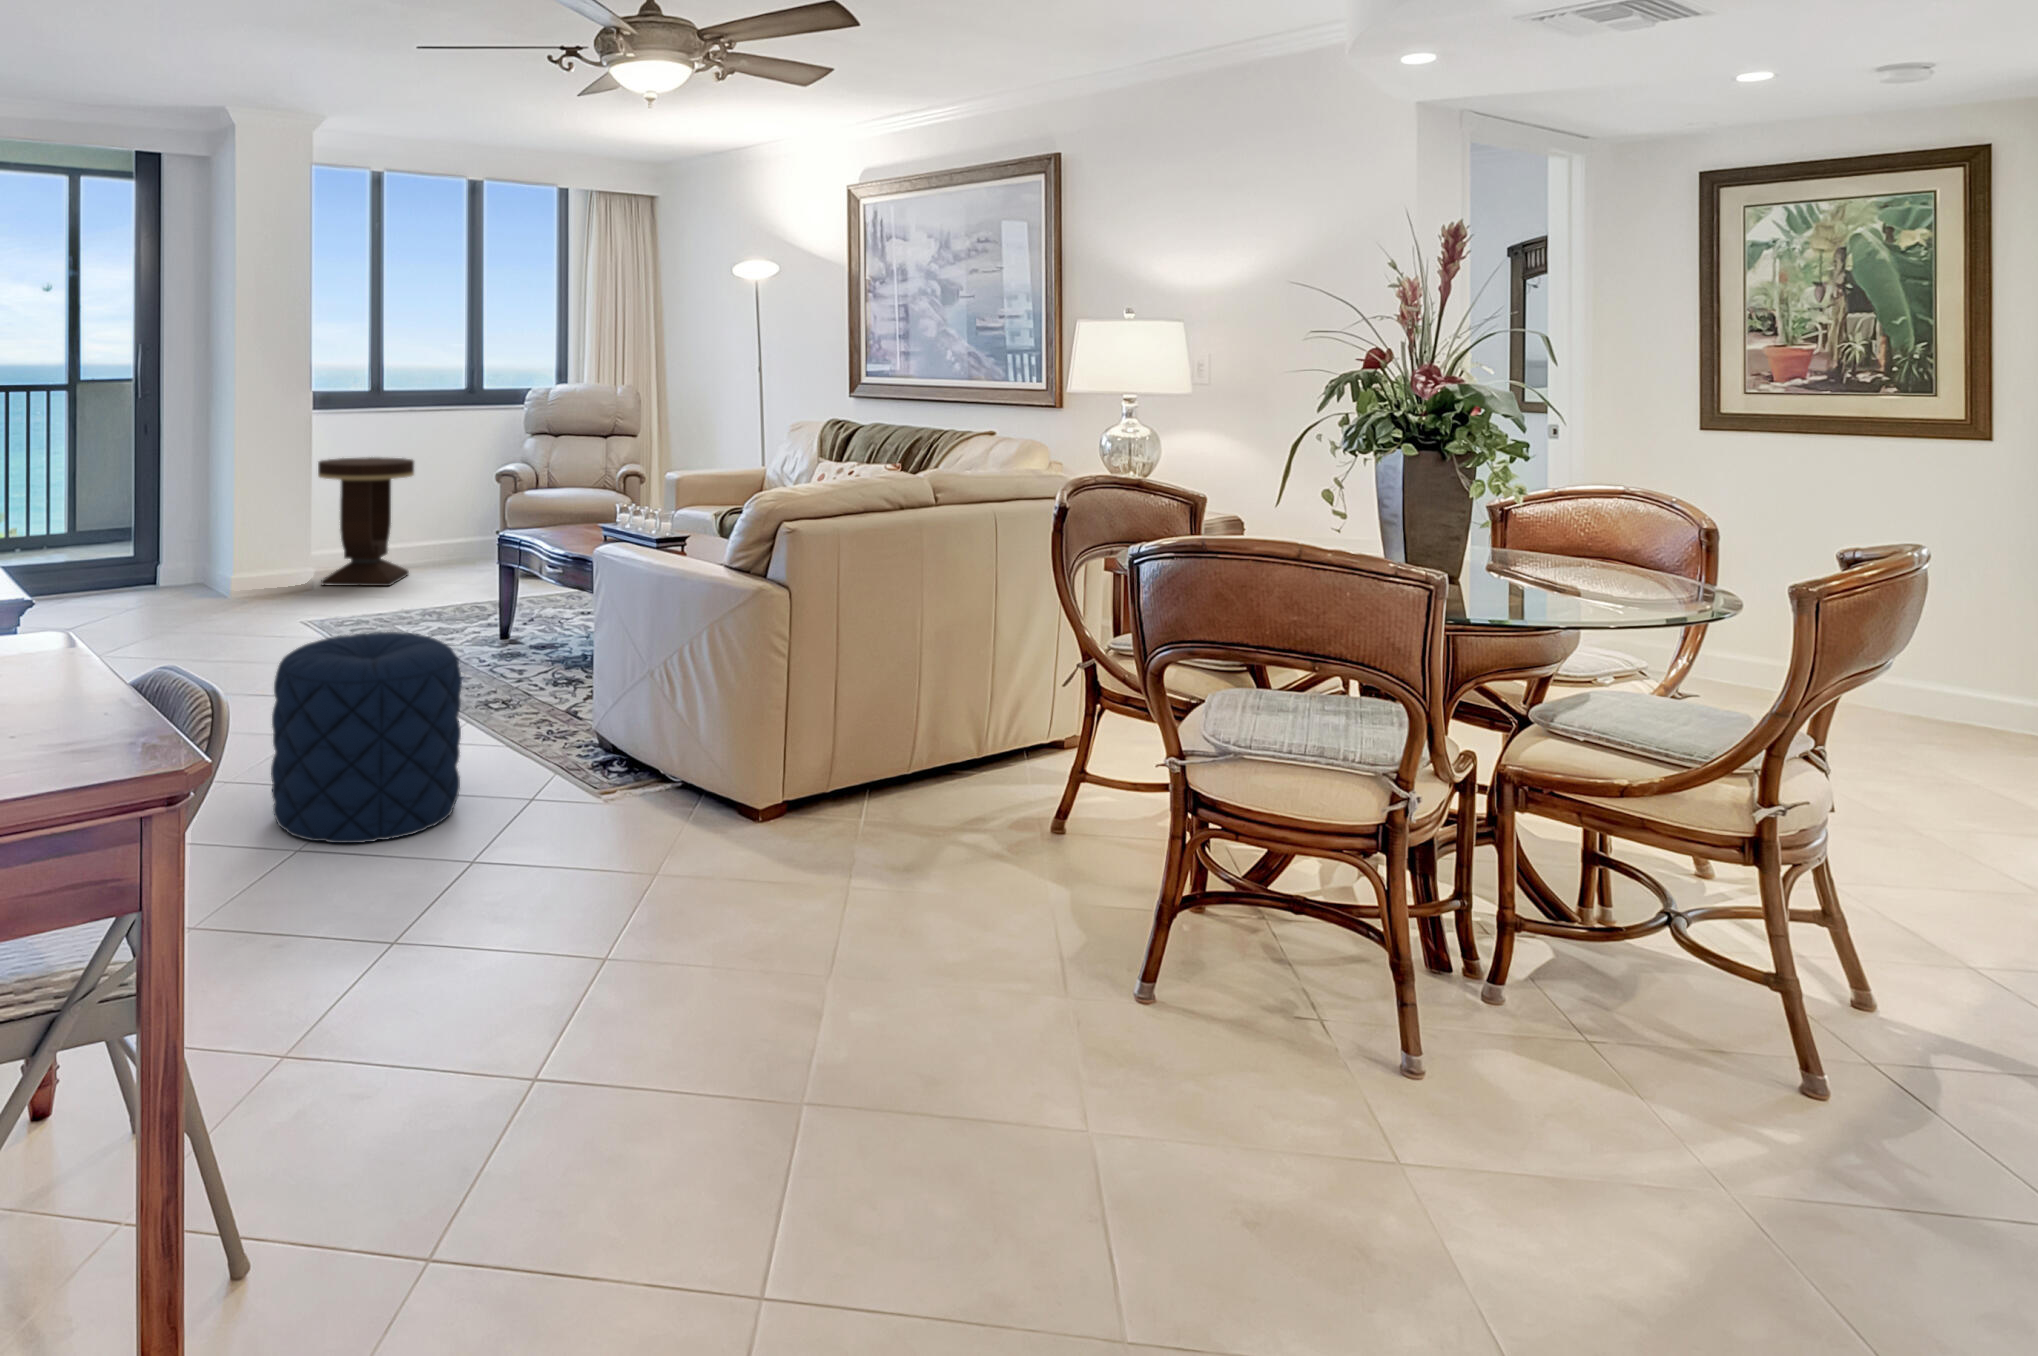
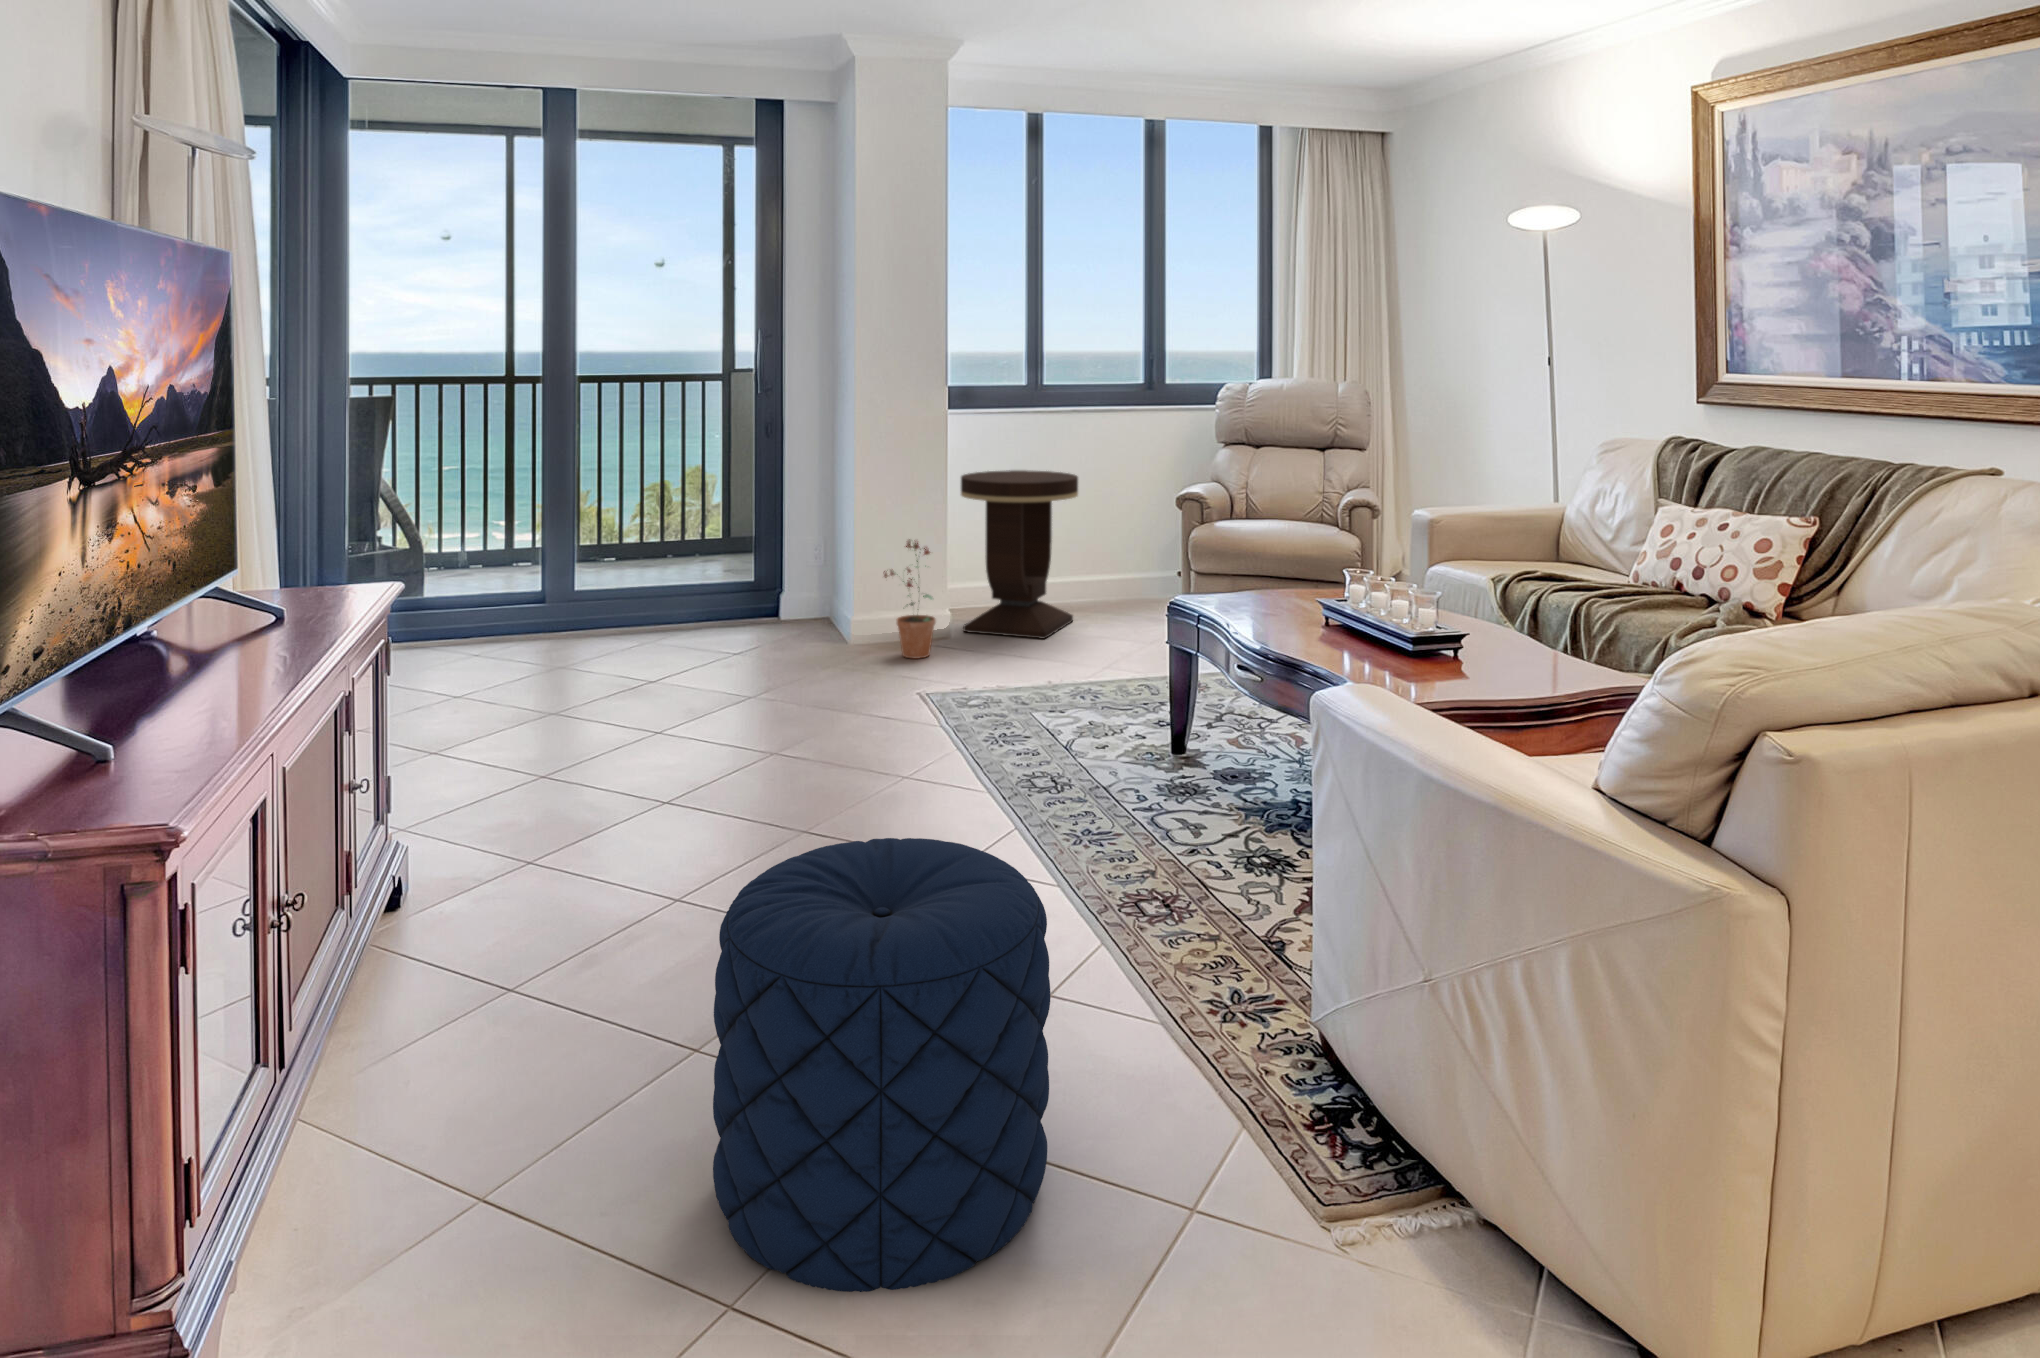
potted plant: none [259,510,306,603] -> present [884,539,936,659]

